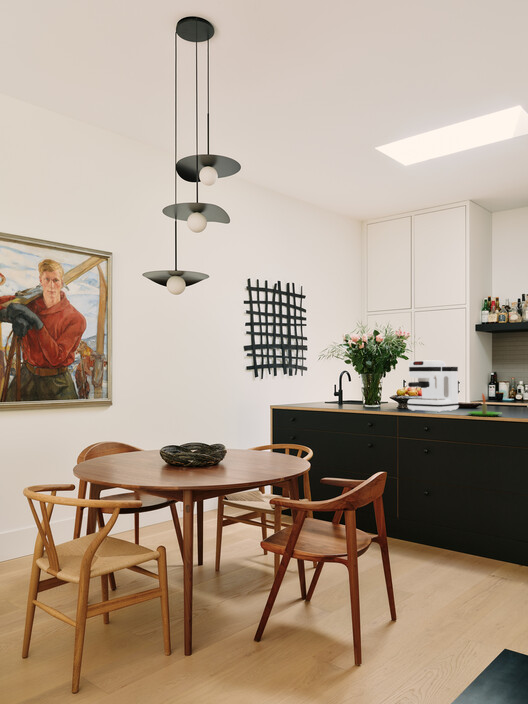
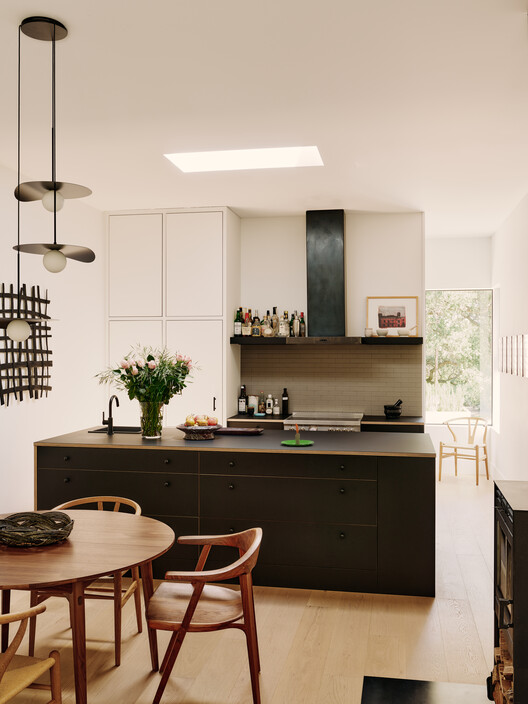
coffee maker: present [407,360,459,412] -> none [216,389,263,443]

